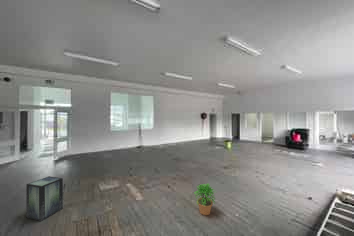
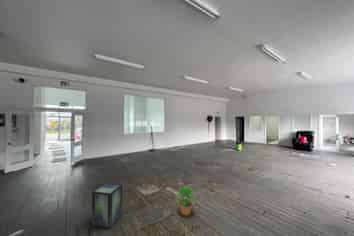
potted plant: present [195,184,215,215] -> present [177,186,194,215]

